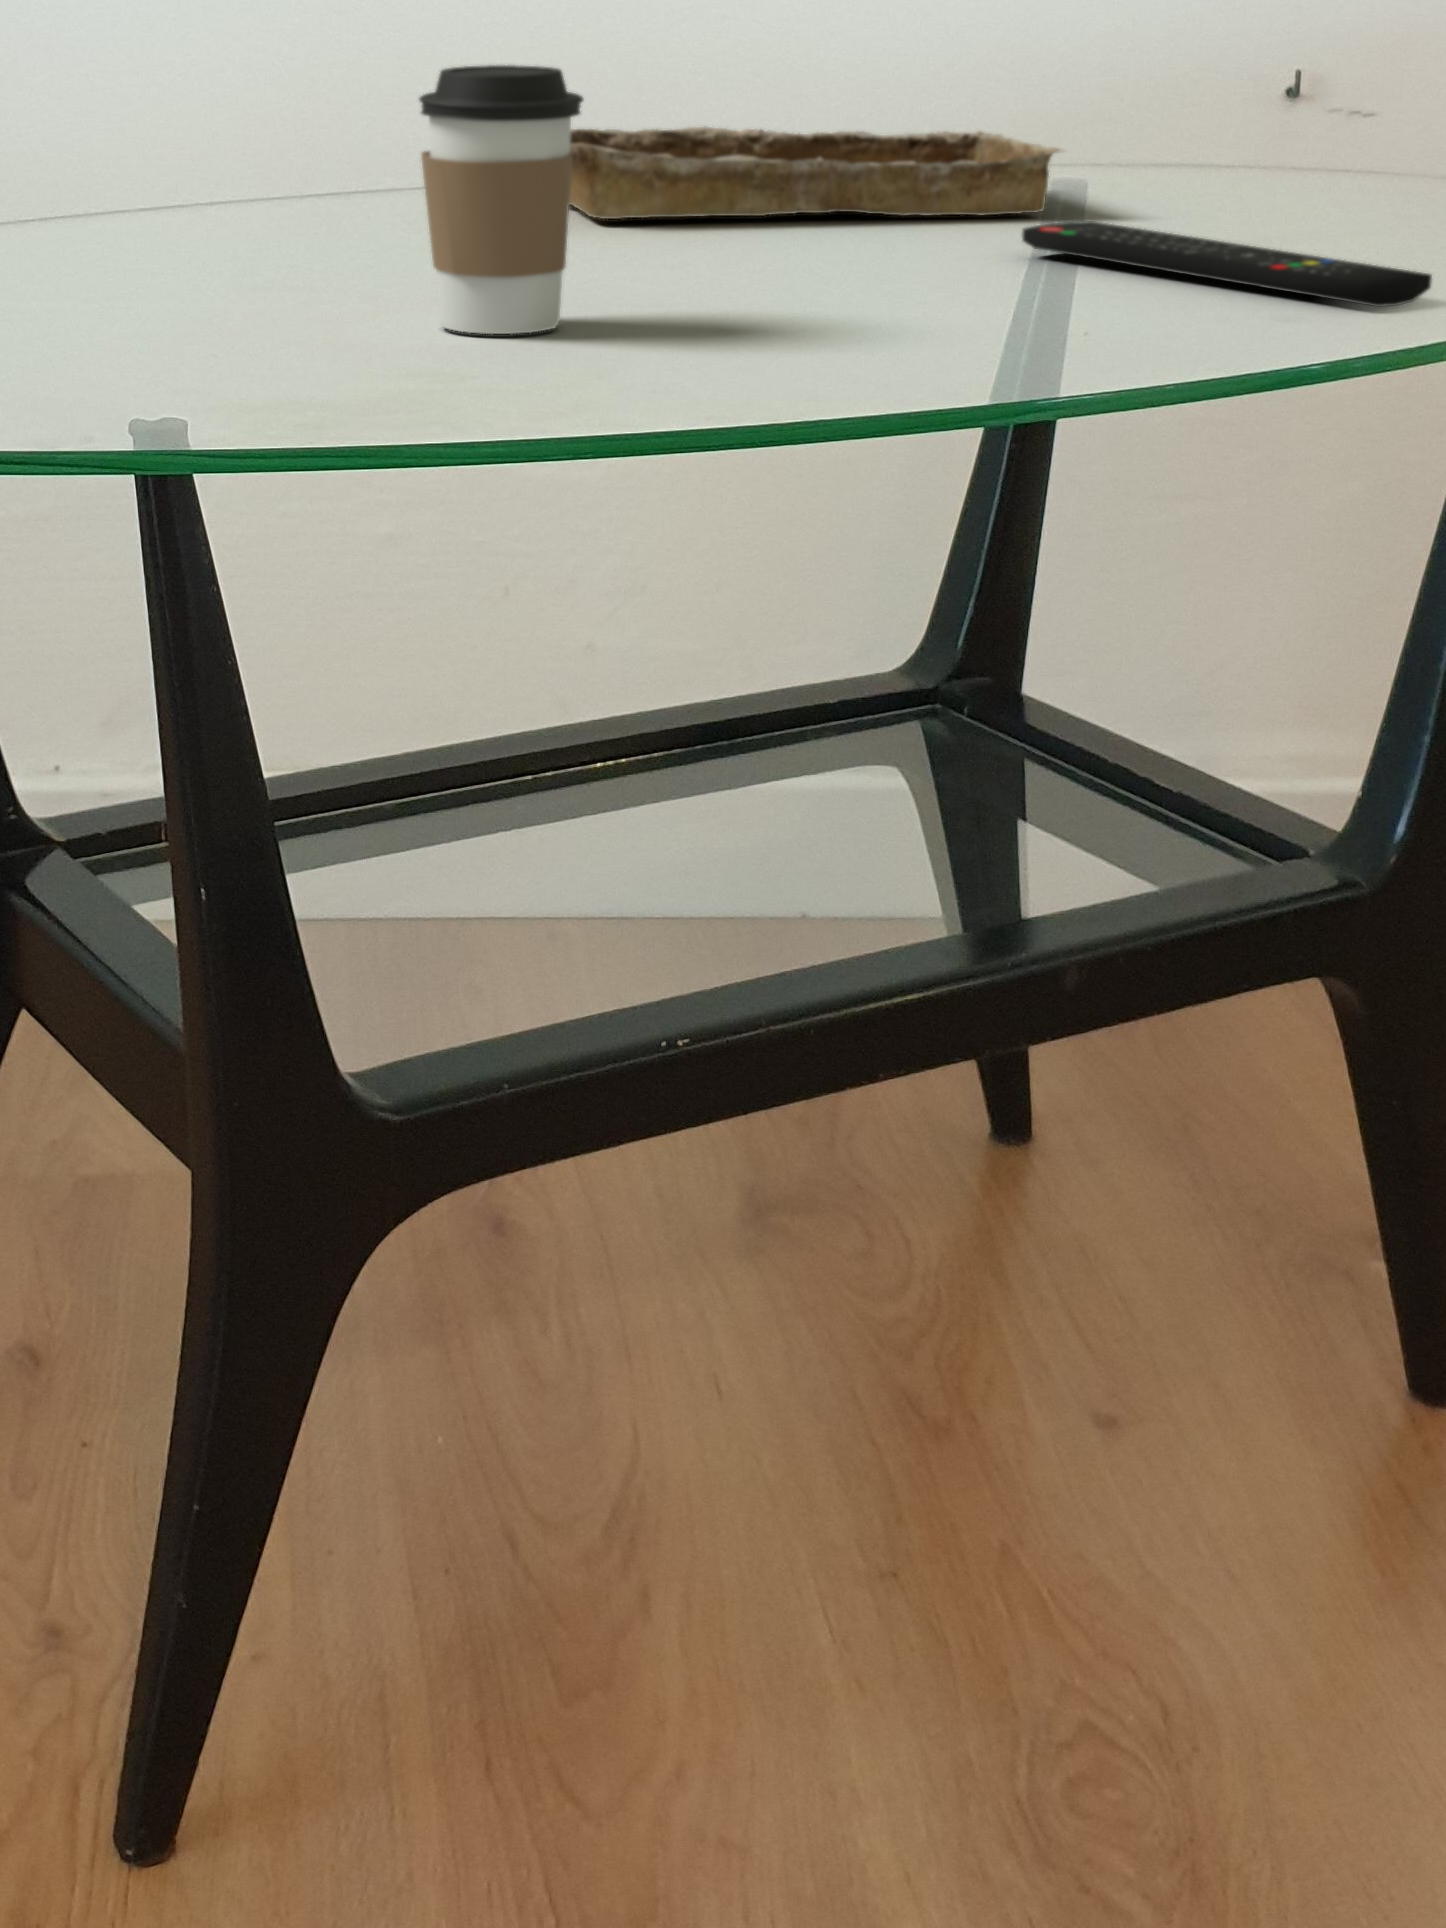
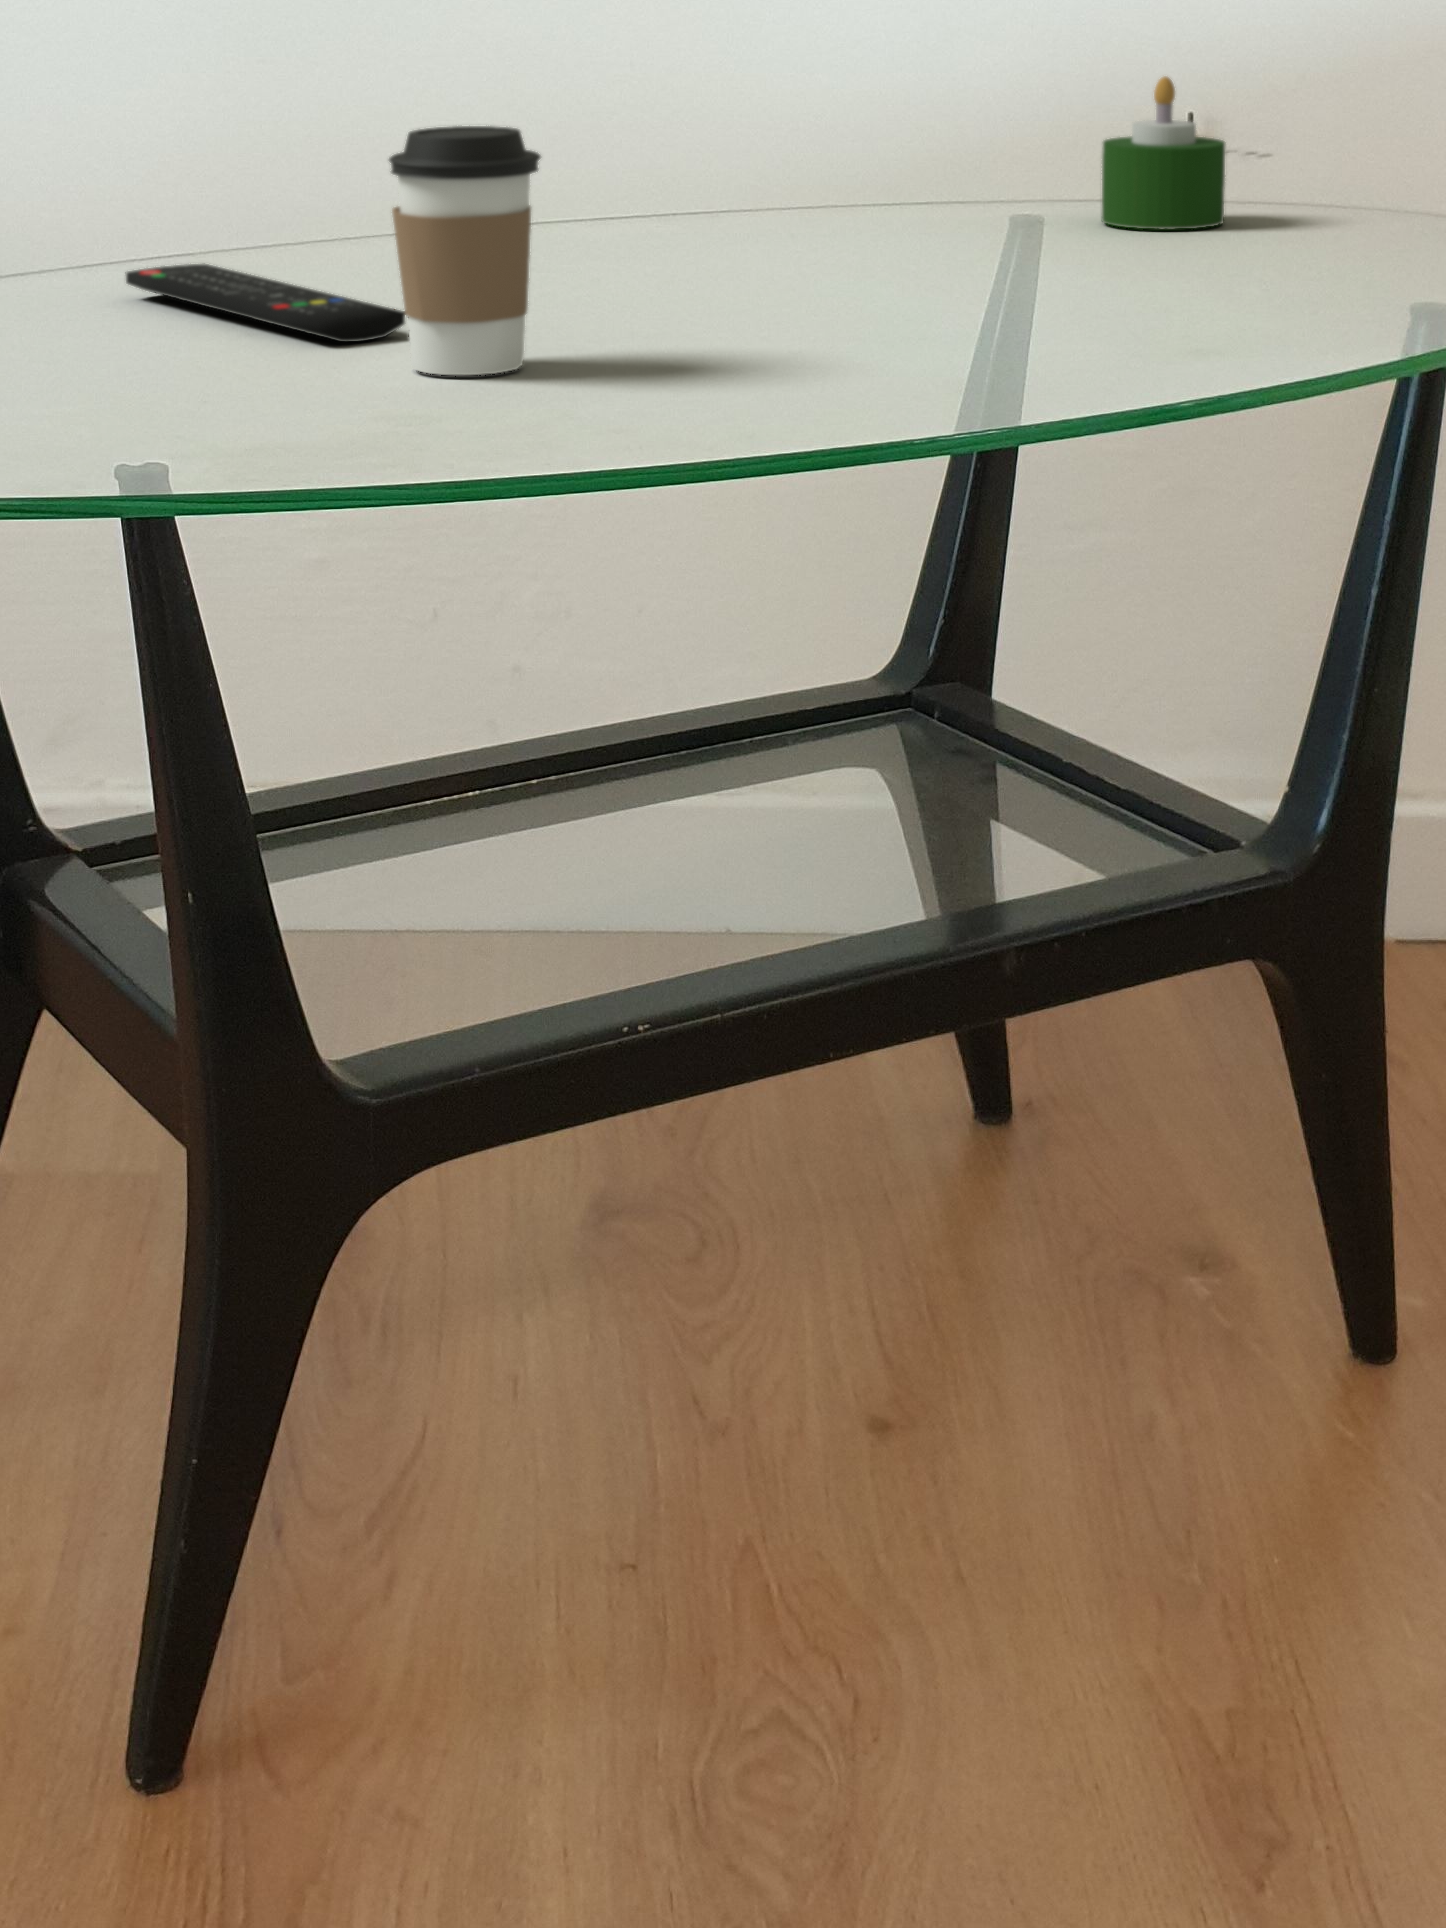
candle: none [1148,36,1283,198] -> present [1102,77,1225,229]
tray: present [569,126,1063,219] -> none [513,170,1018,259]
remote control: present [1022,221,1432,307] -> present [126,264,405,342]

